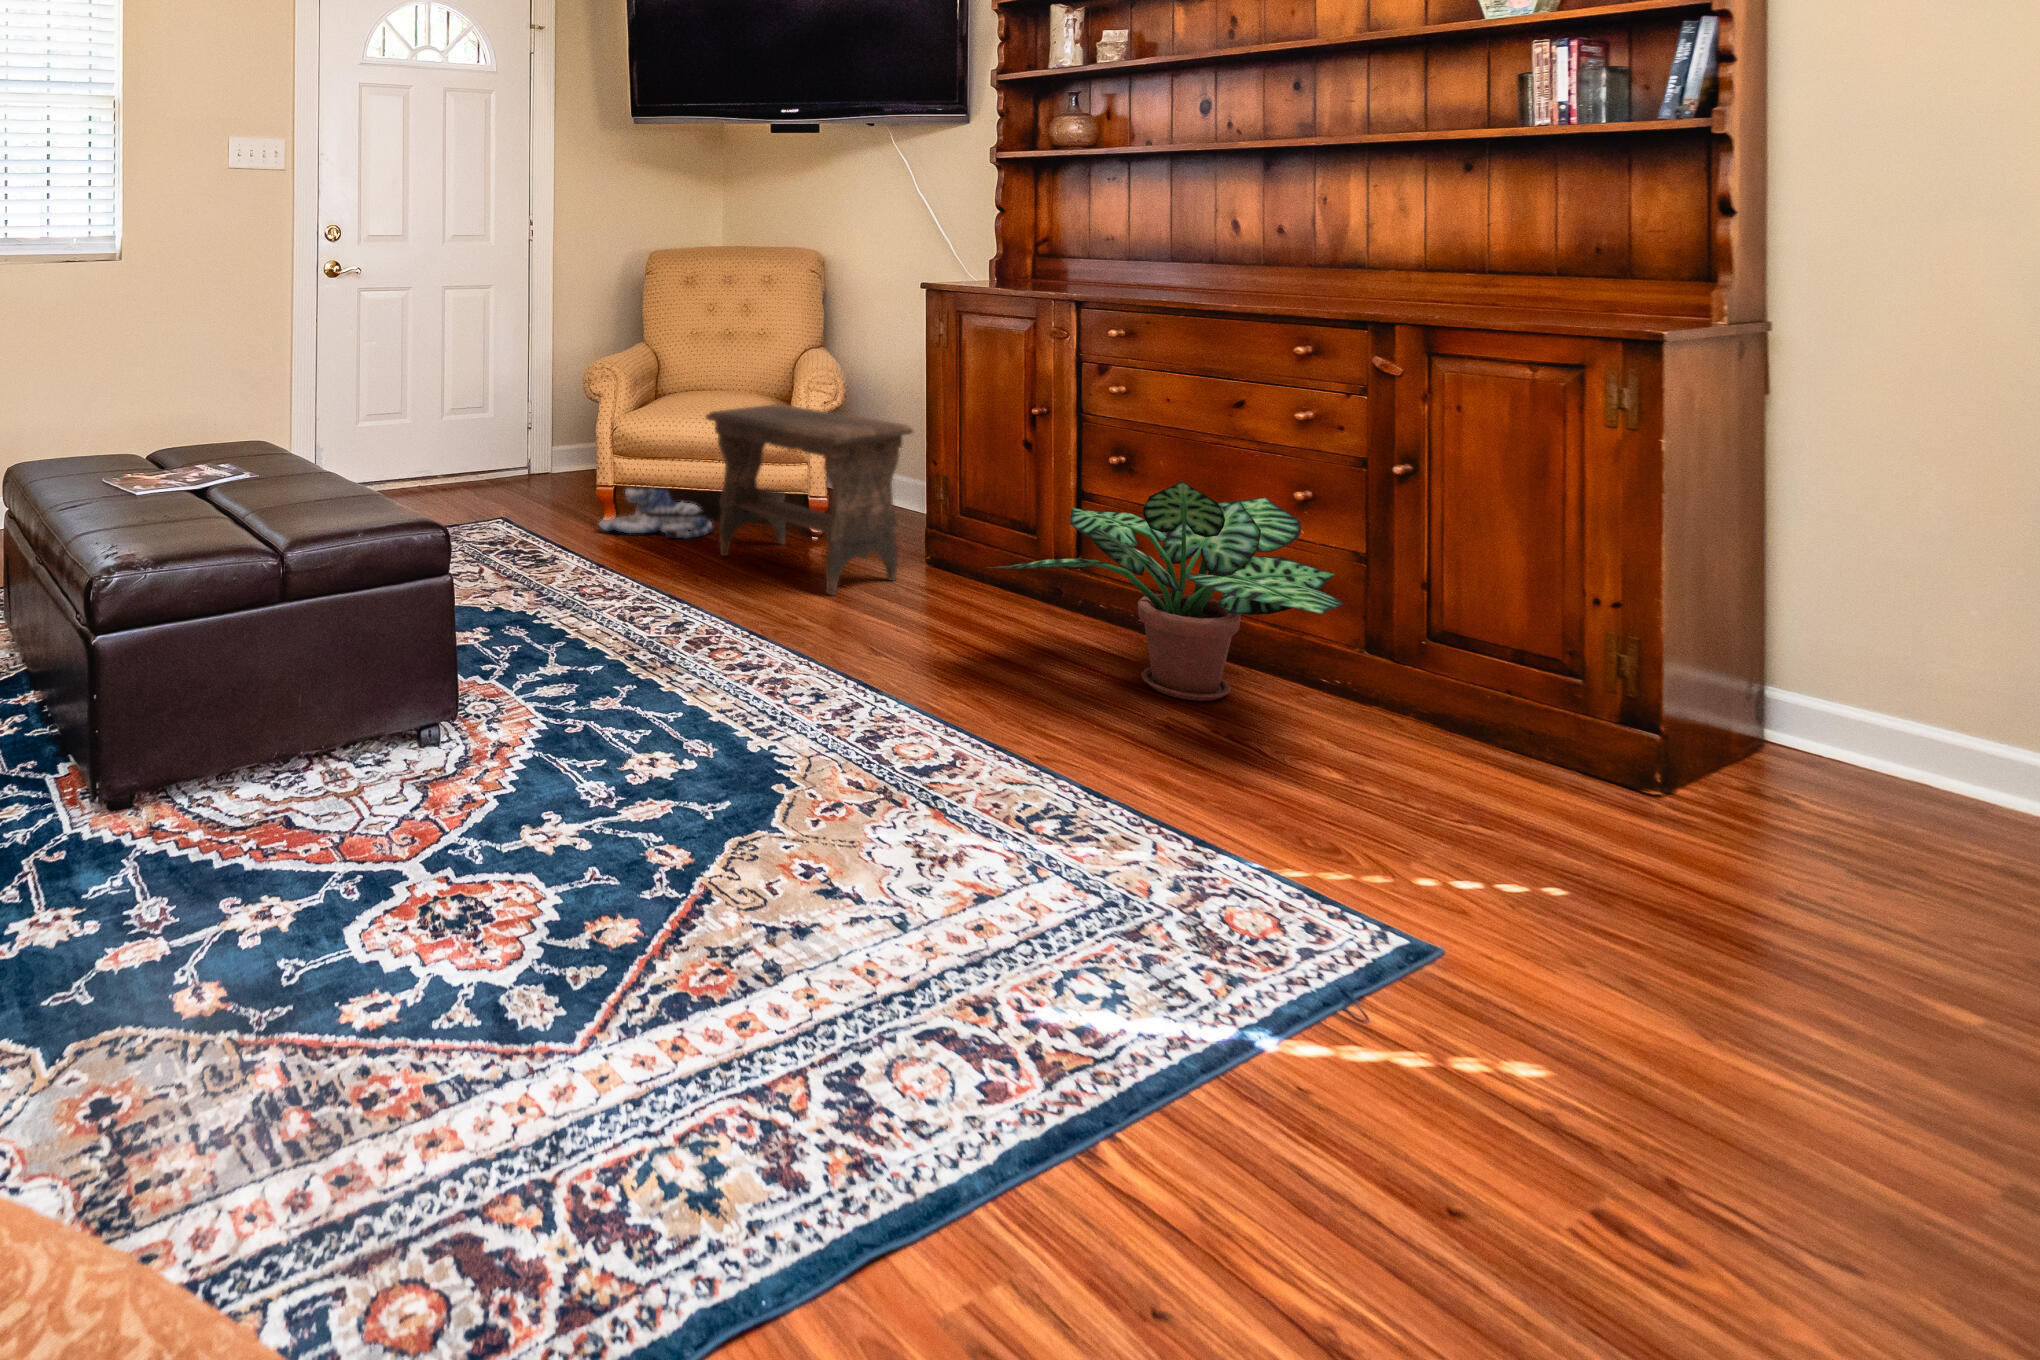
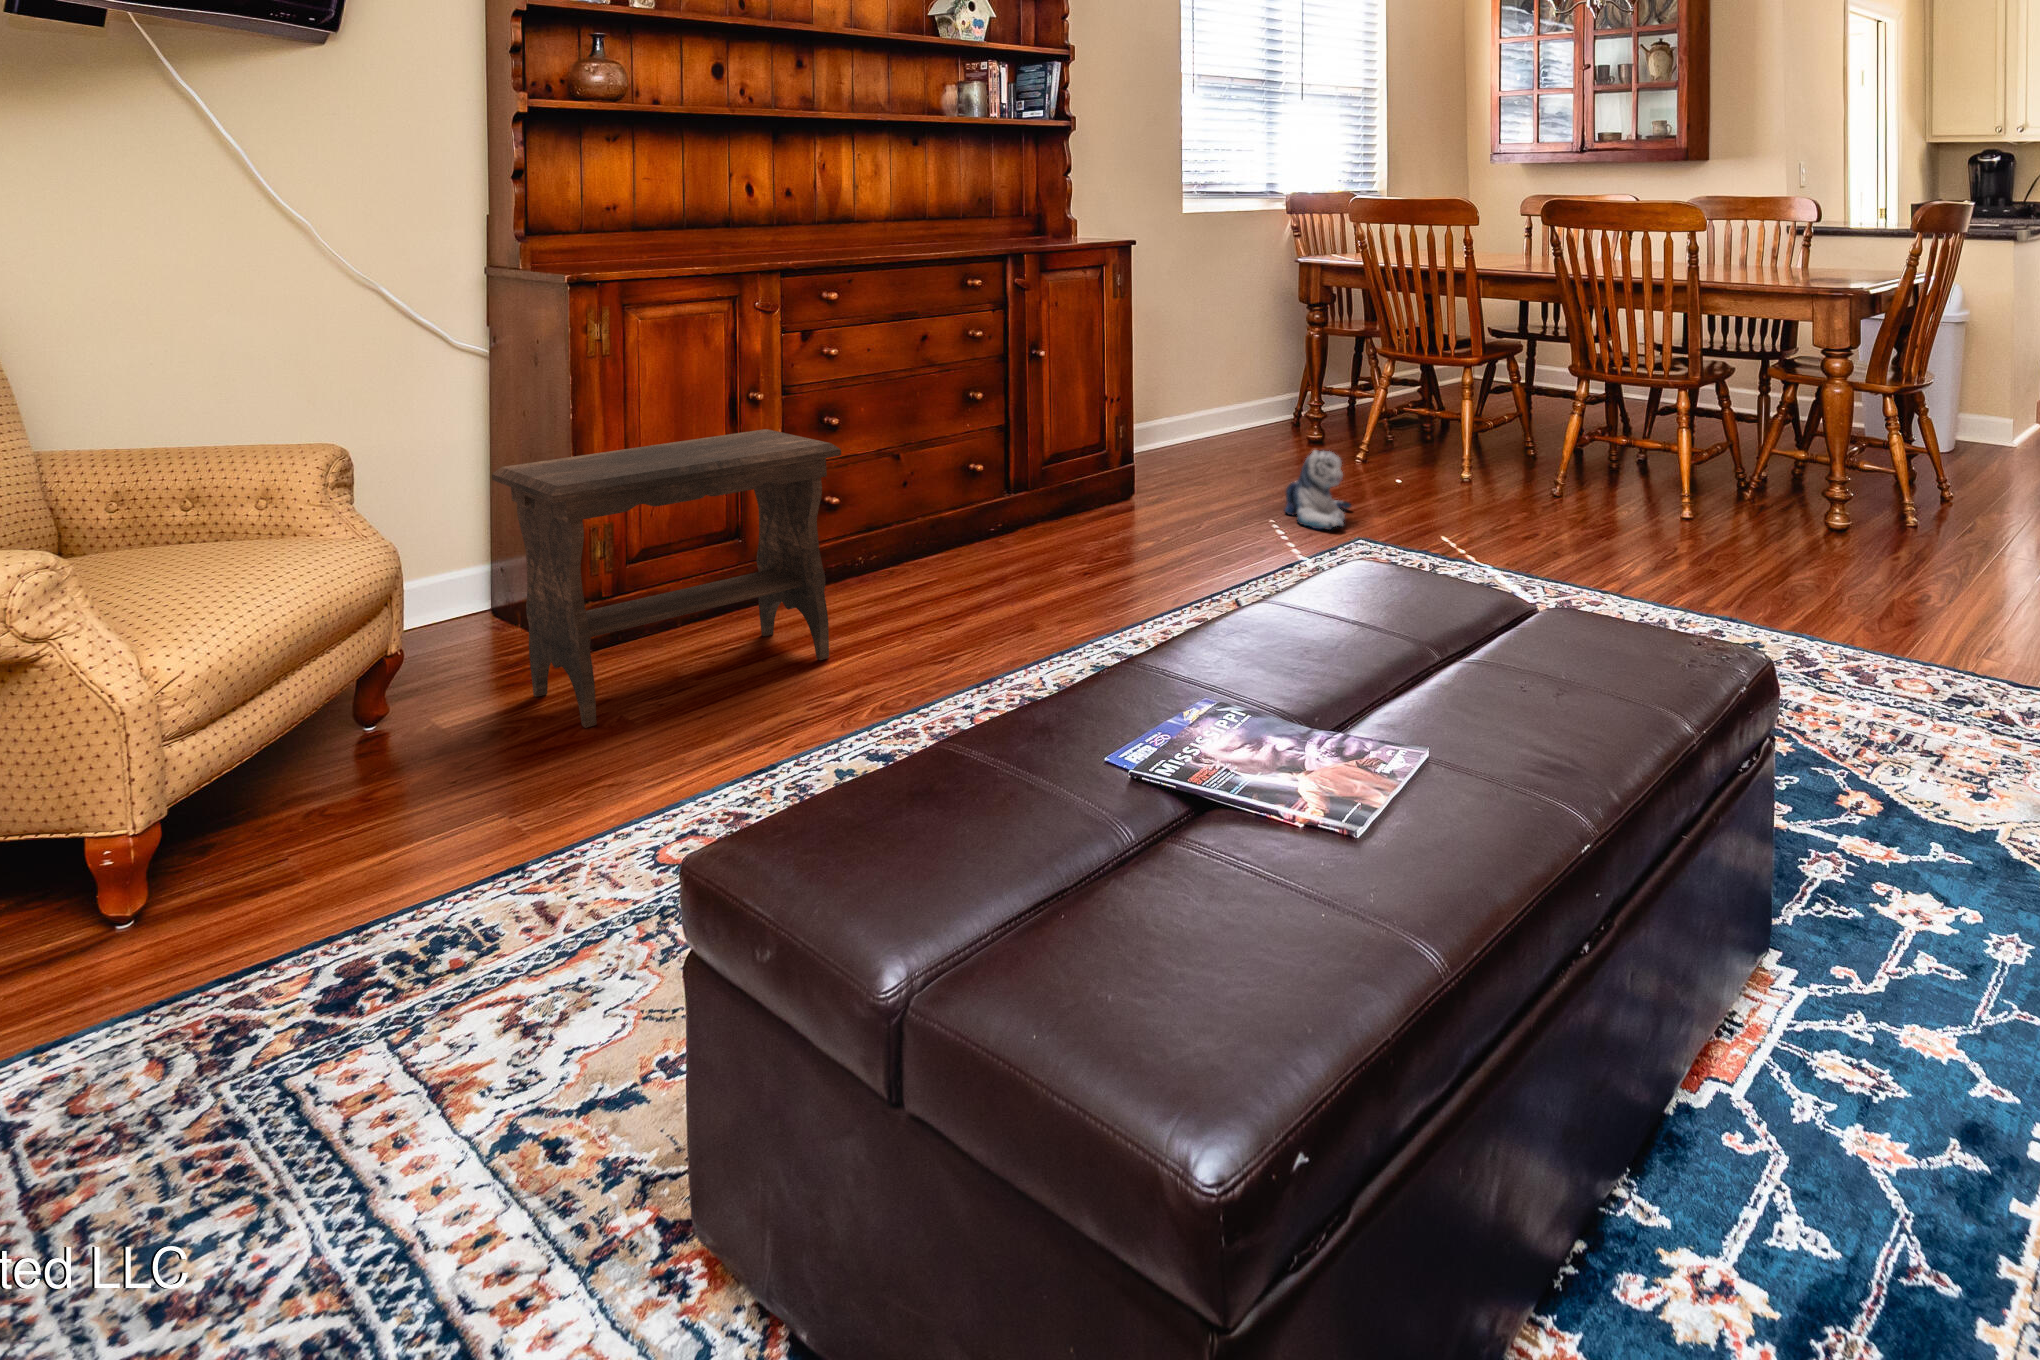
potted plant: present [989,481,1343,701] -> none [982,385,1225,563]
plush toy: present [599,489,712,538] -> present [1284,450,1351,530]

